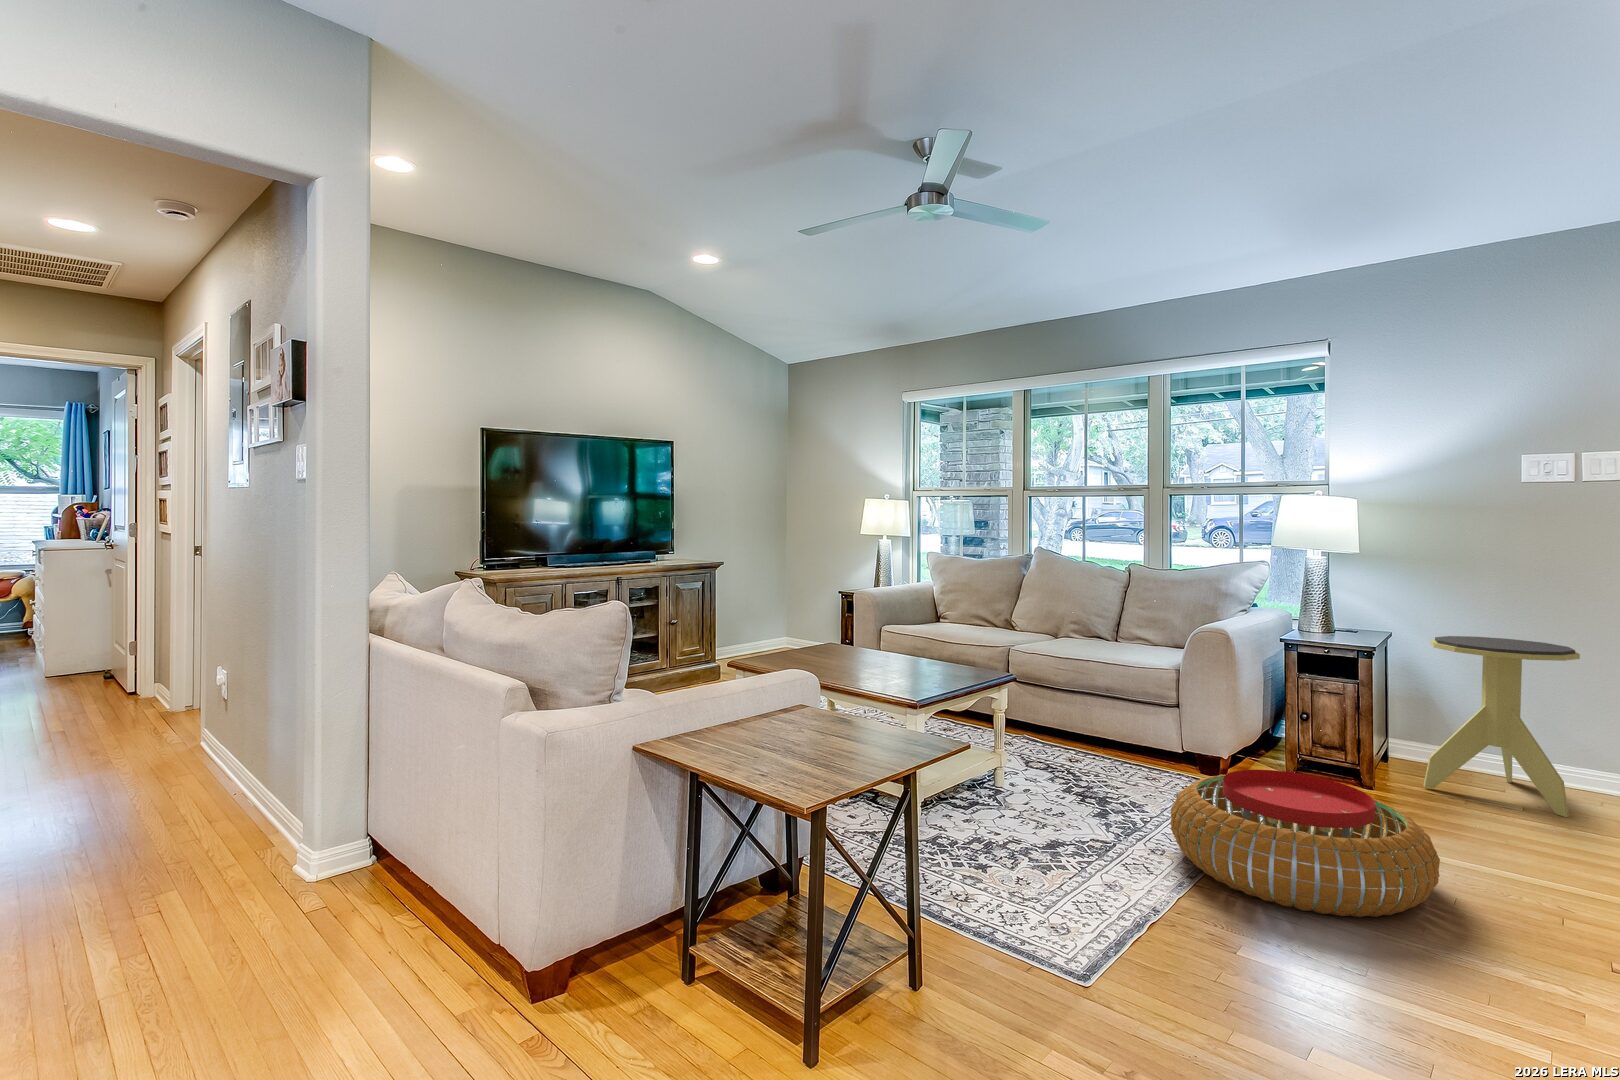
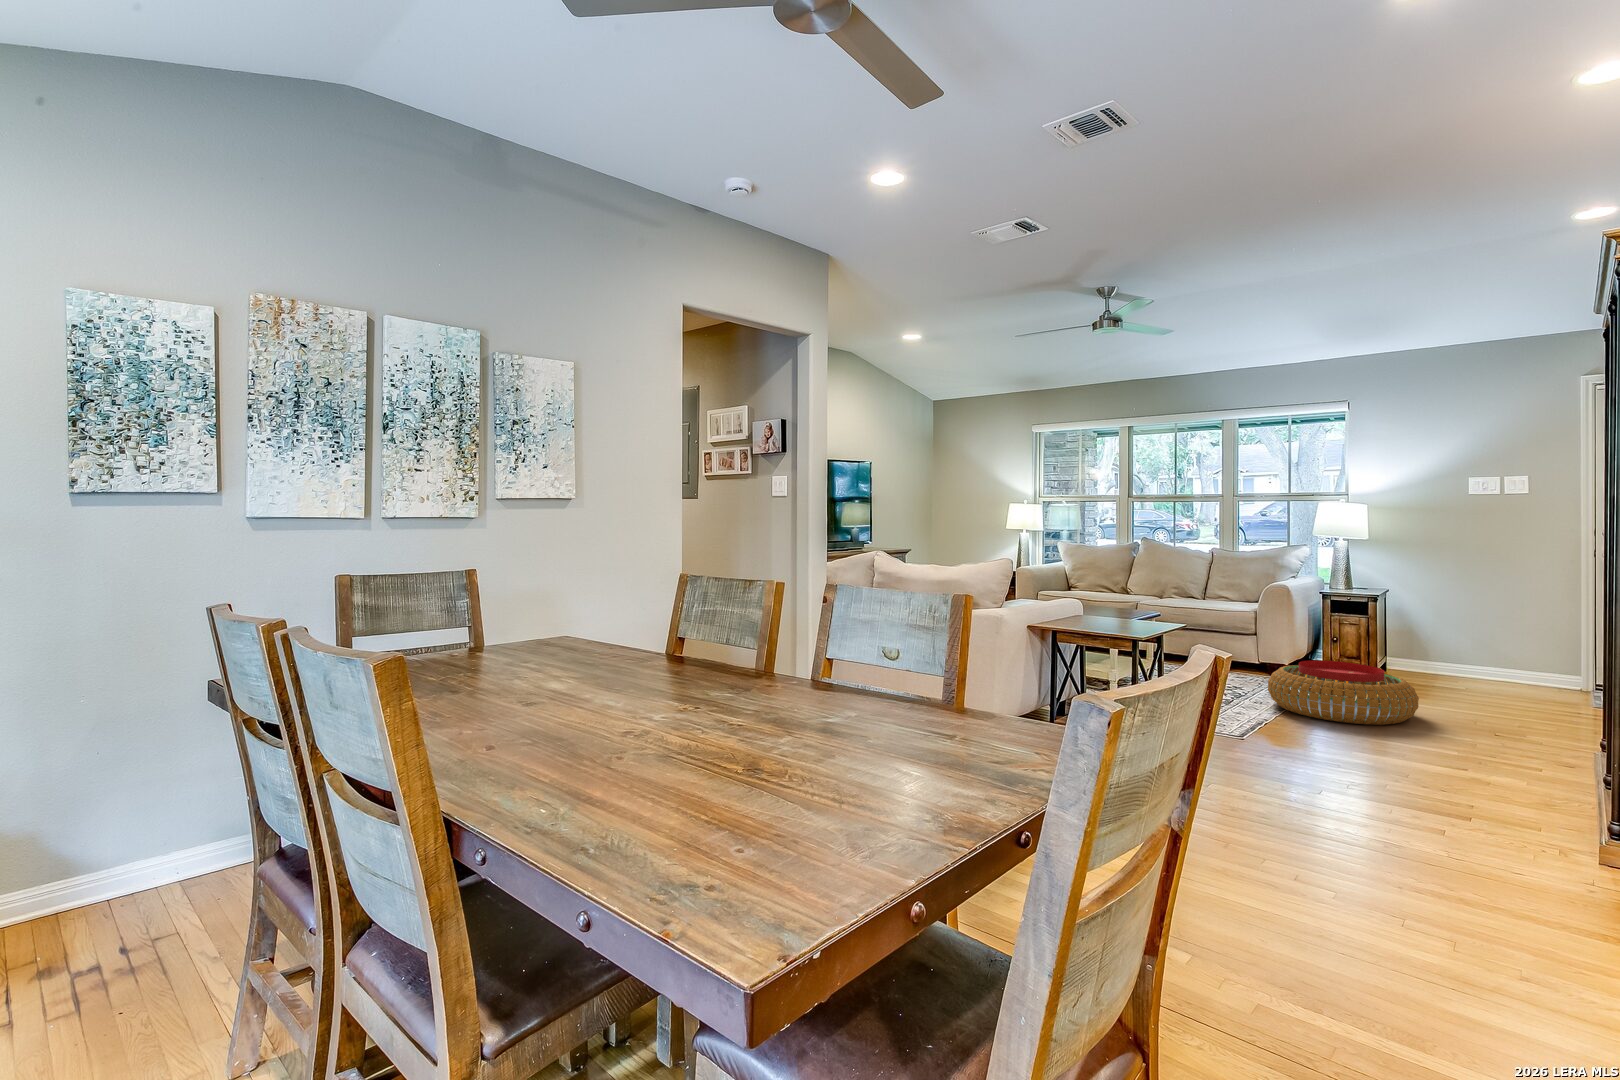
side table: present [1423,636,1580,817] -> none [1409,589,1502,691]

